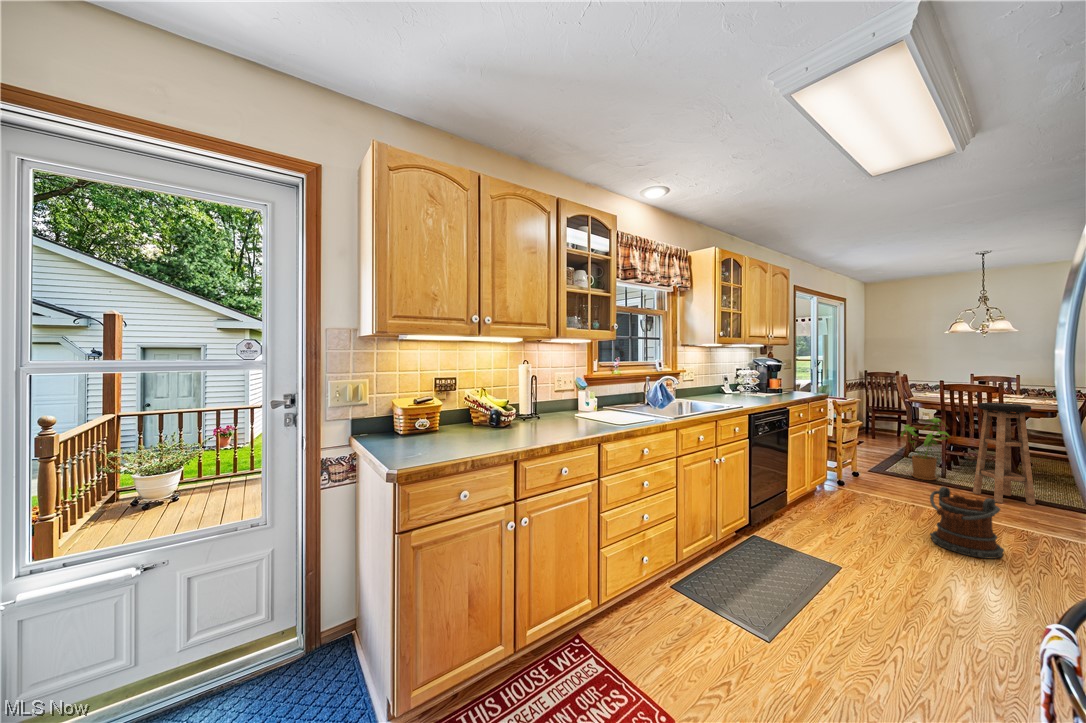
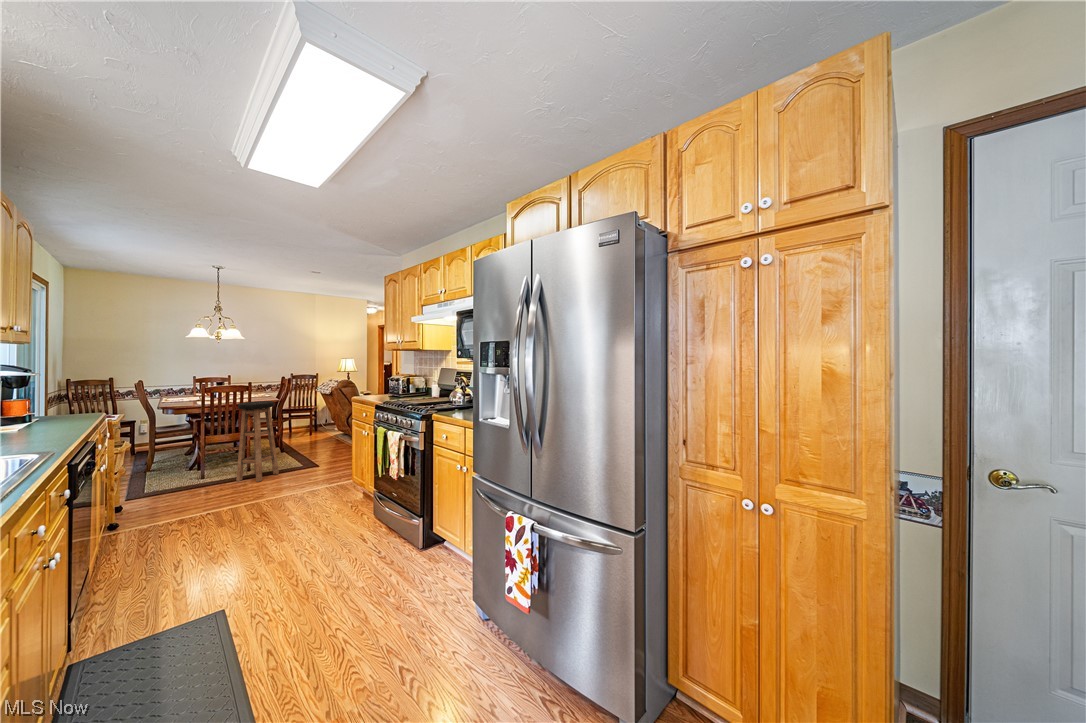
house plant: present [901,418,950,480] -> none [161,424,214,487]
bucket: present [930,487,1004,558] -> none [251,478,306,535]

